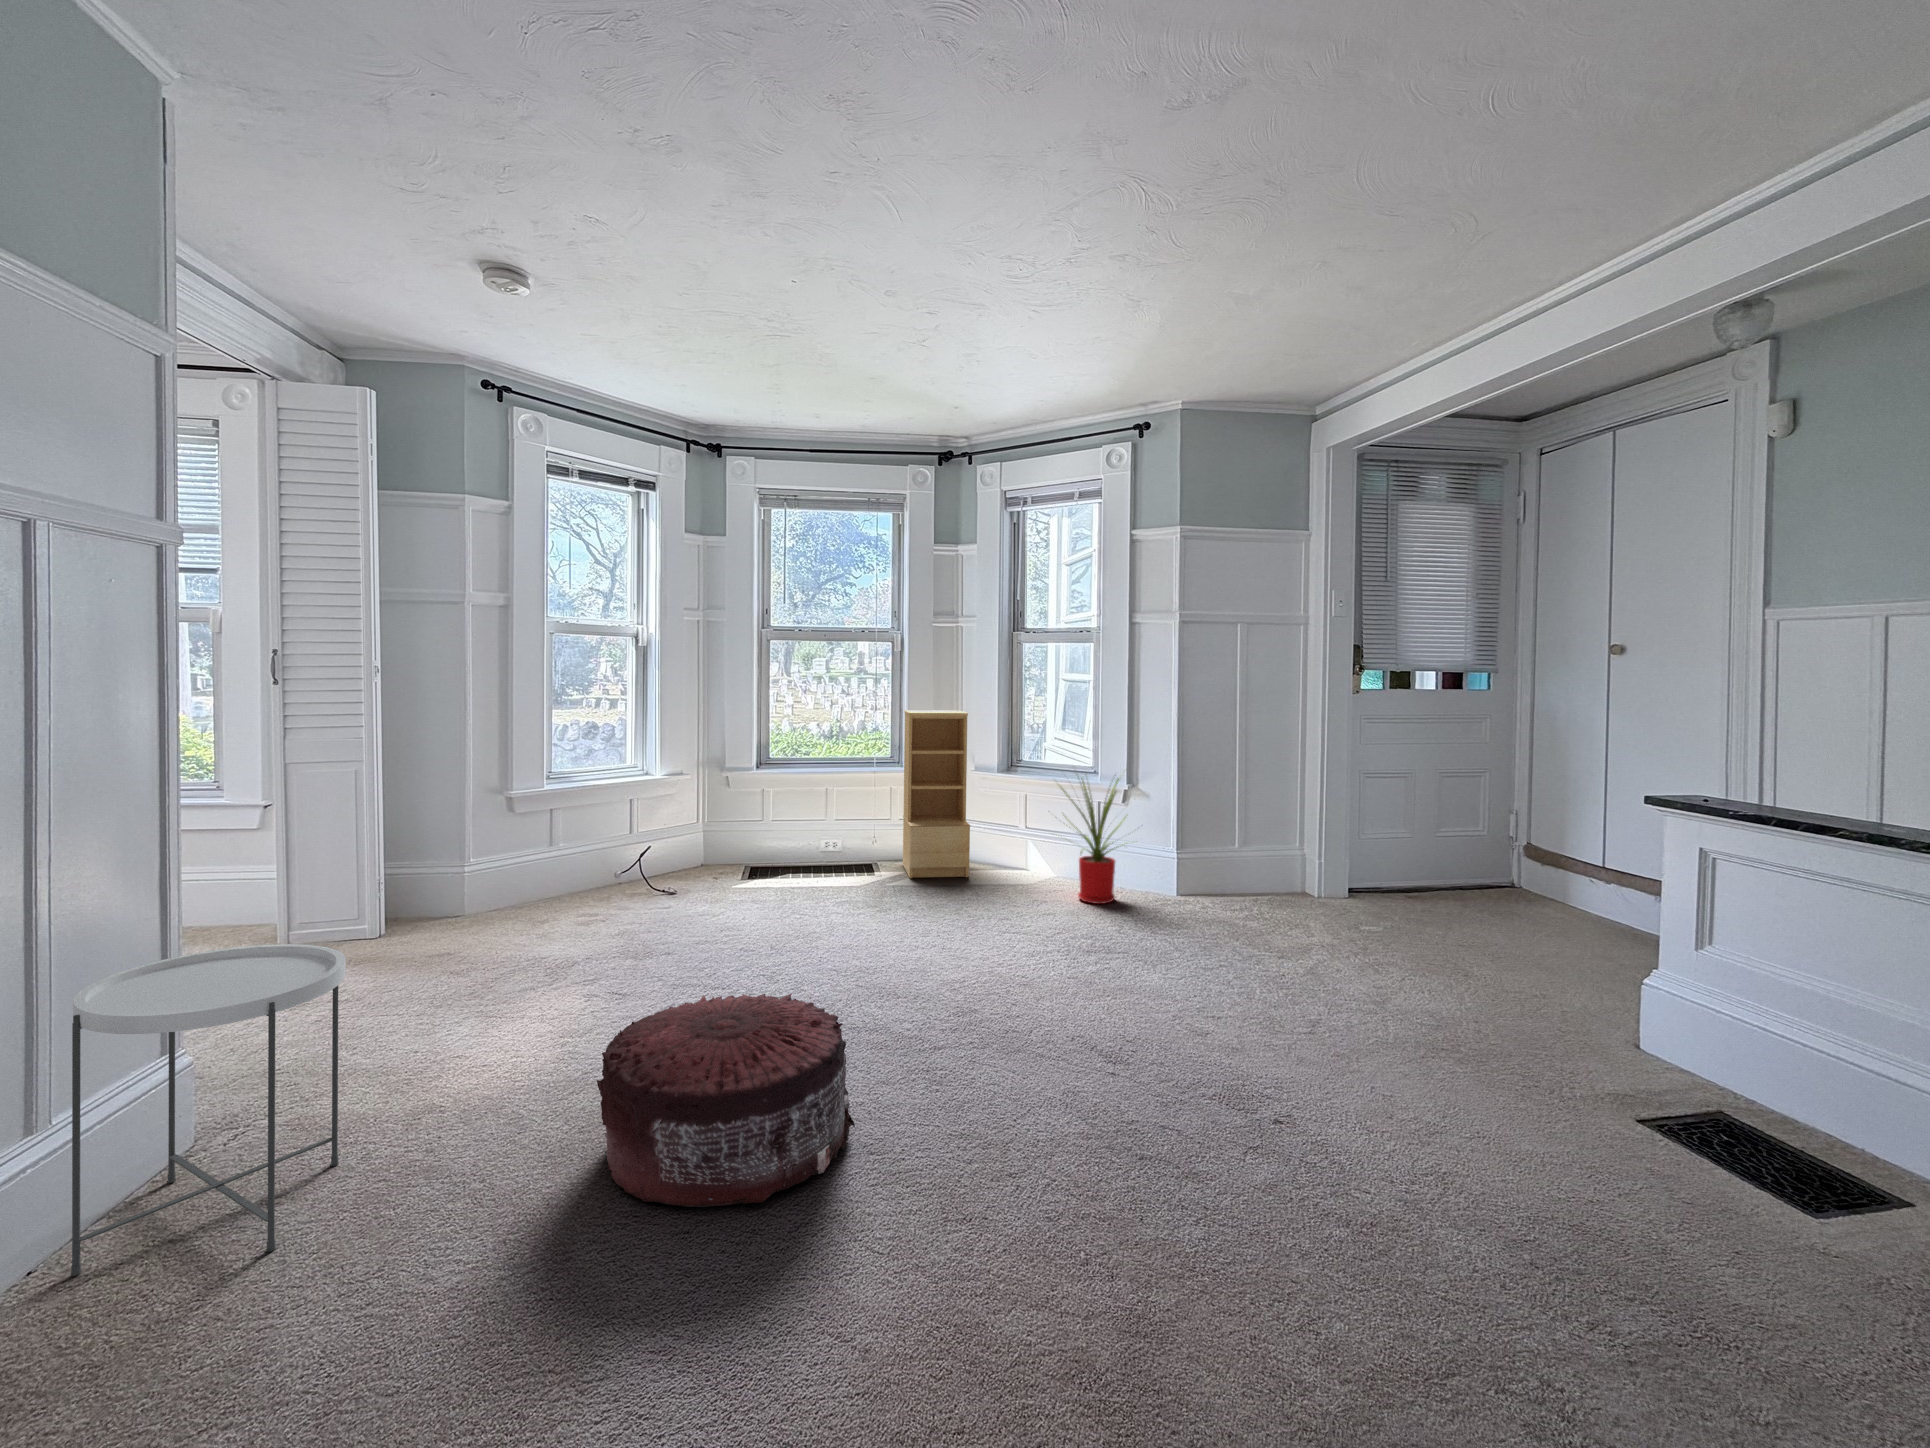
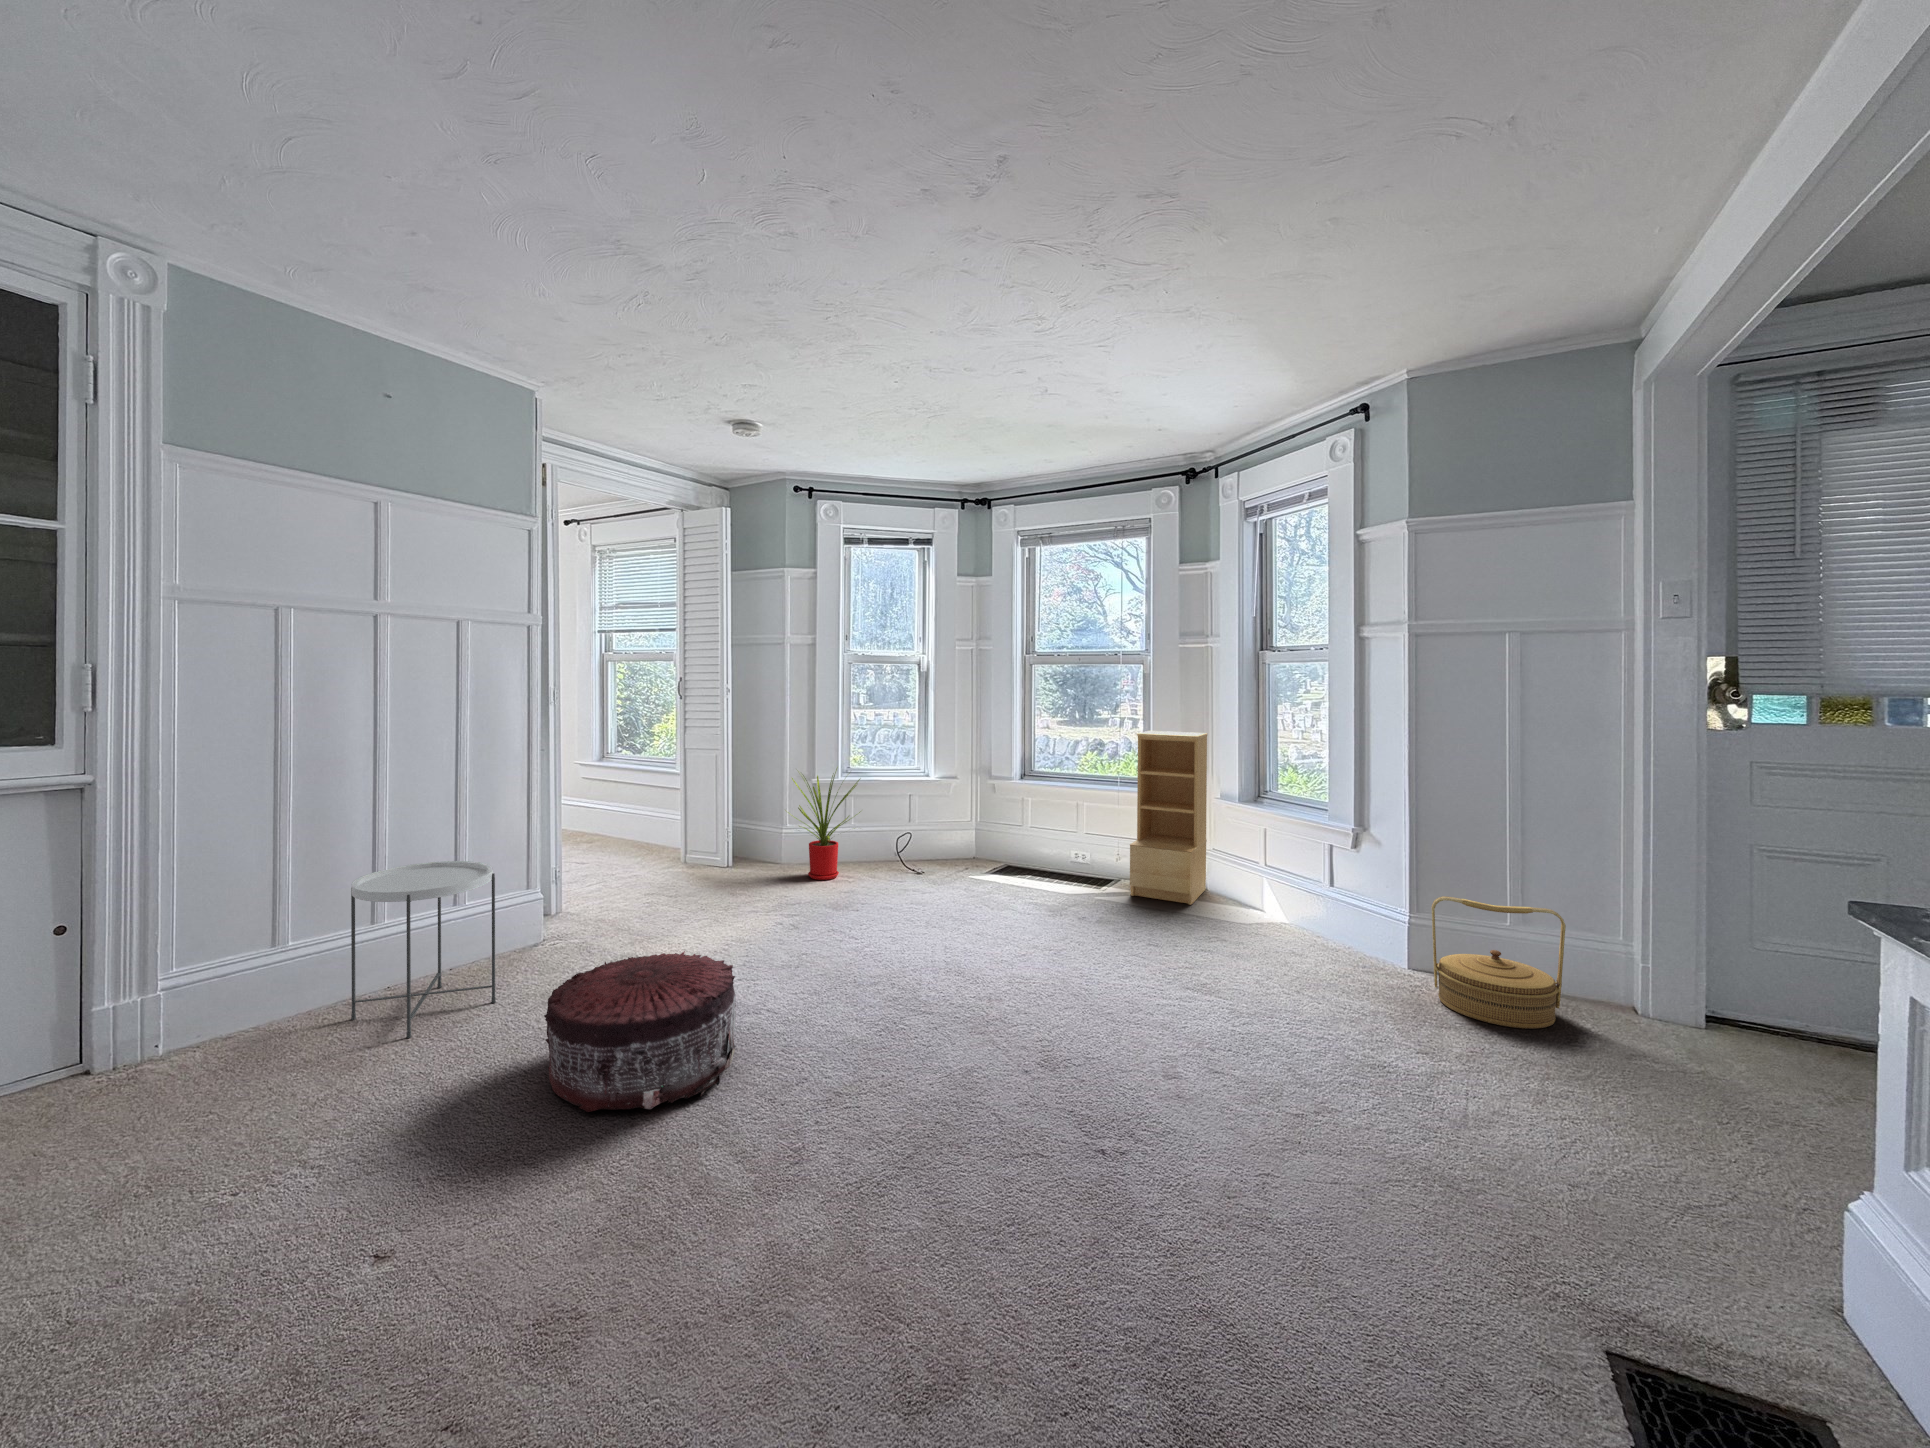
house plant: present [1062,774,1125,904] -> present [788,767,860,880]
woven basket: none [1210,826,1288,916] -> present [1432,896,1566,1029]

